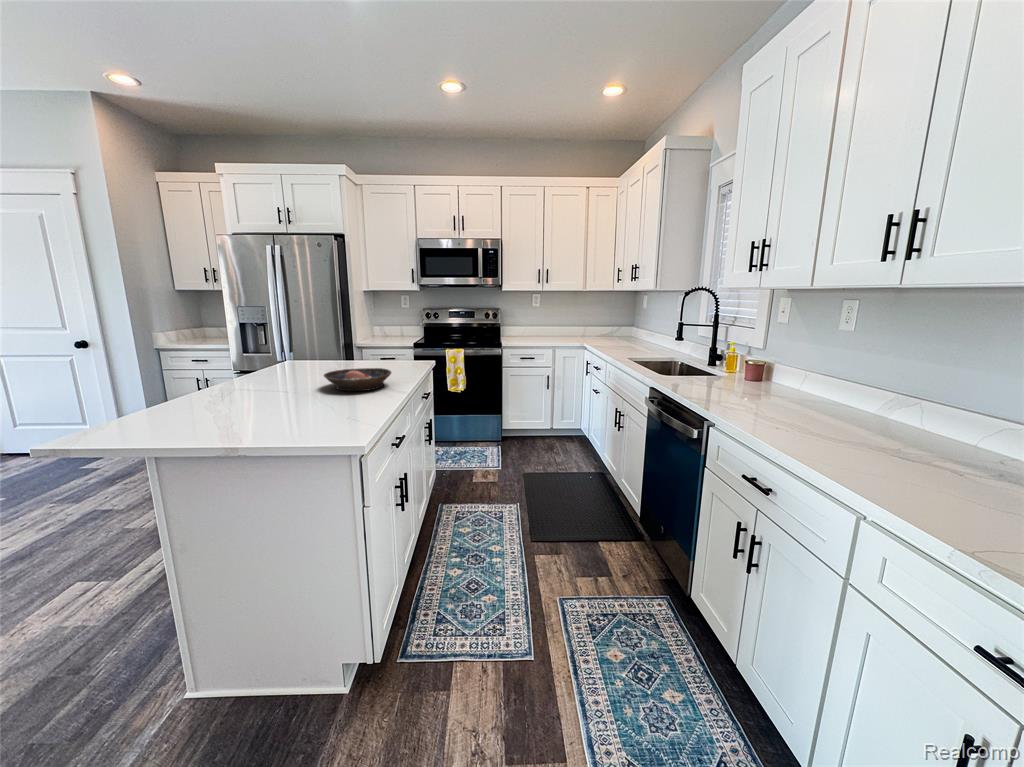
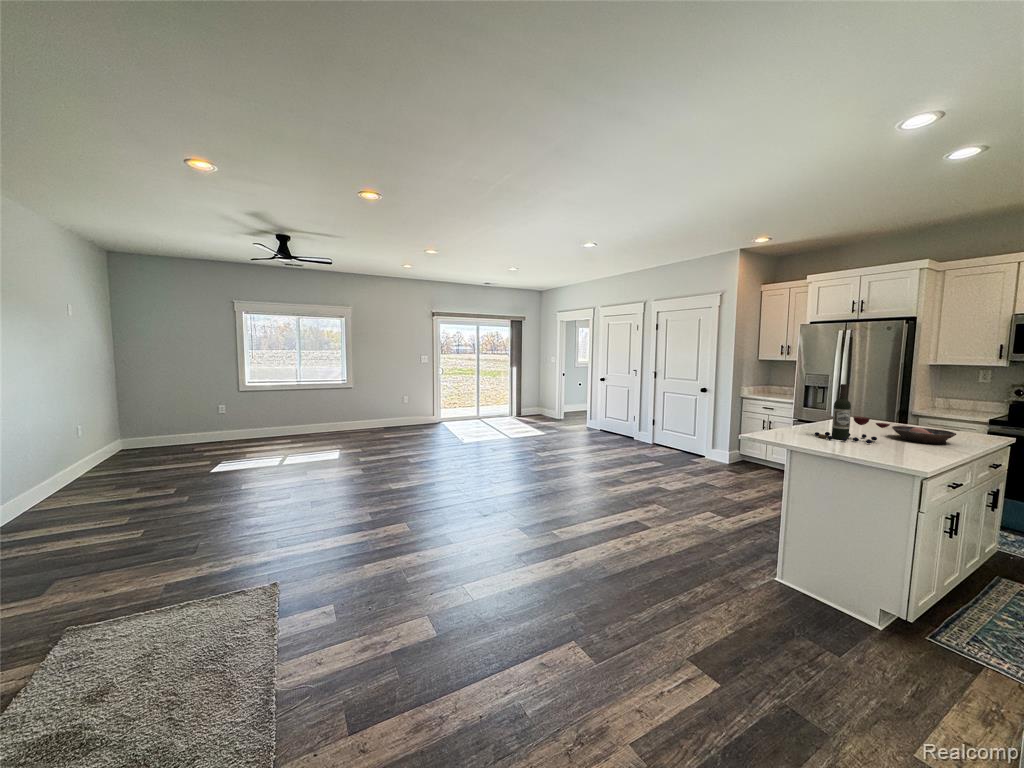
wine bottle: none [201,316,317,423] -> present [815,384,890,443]

